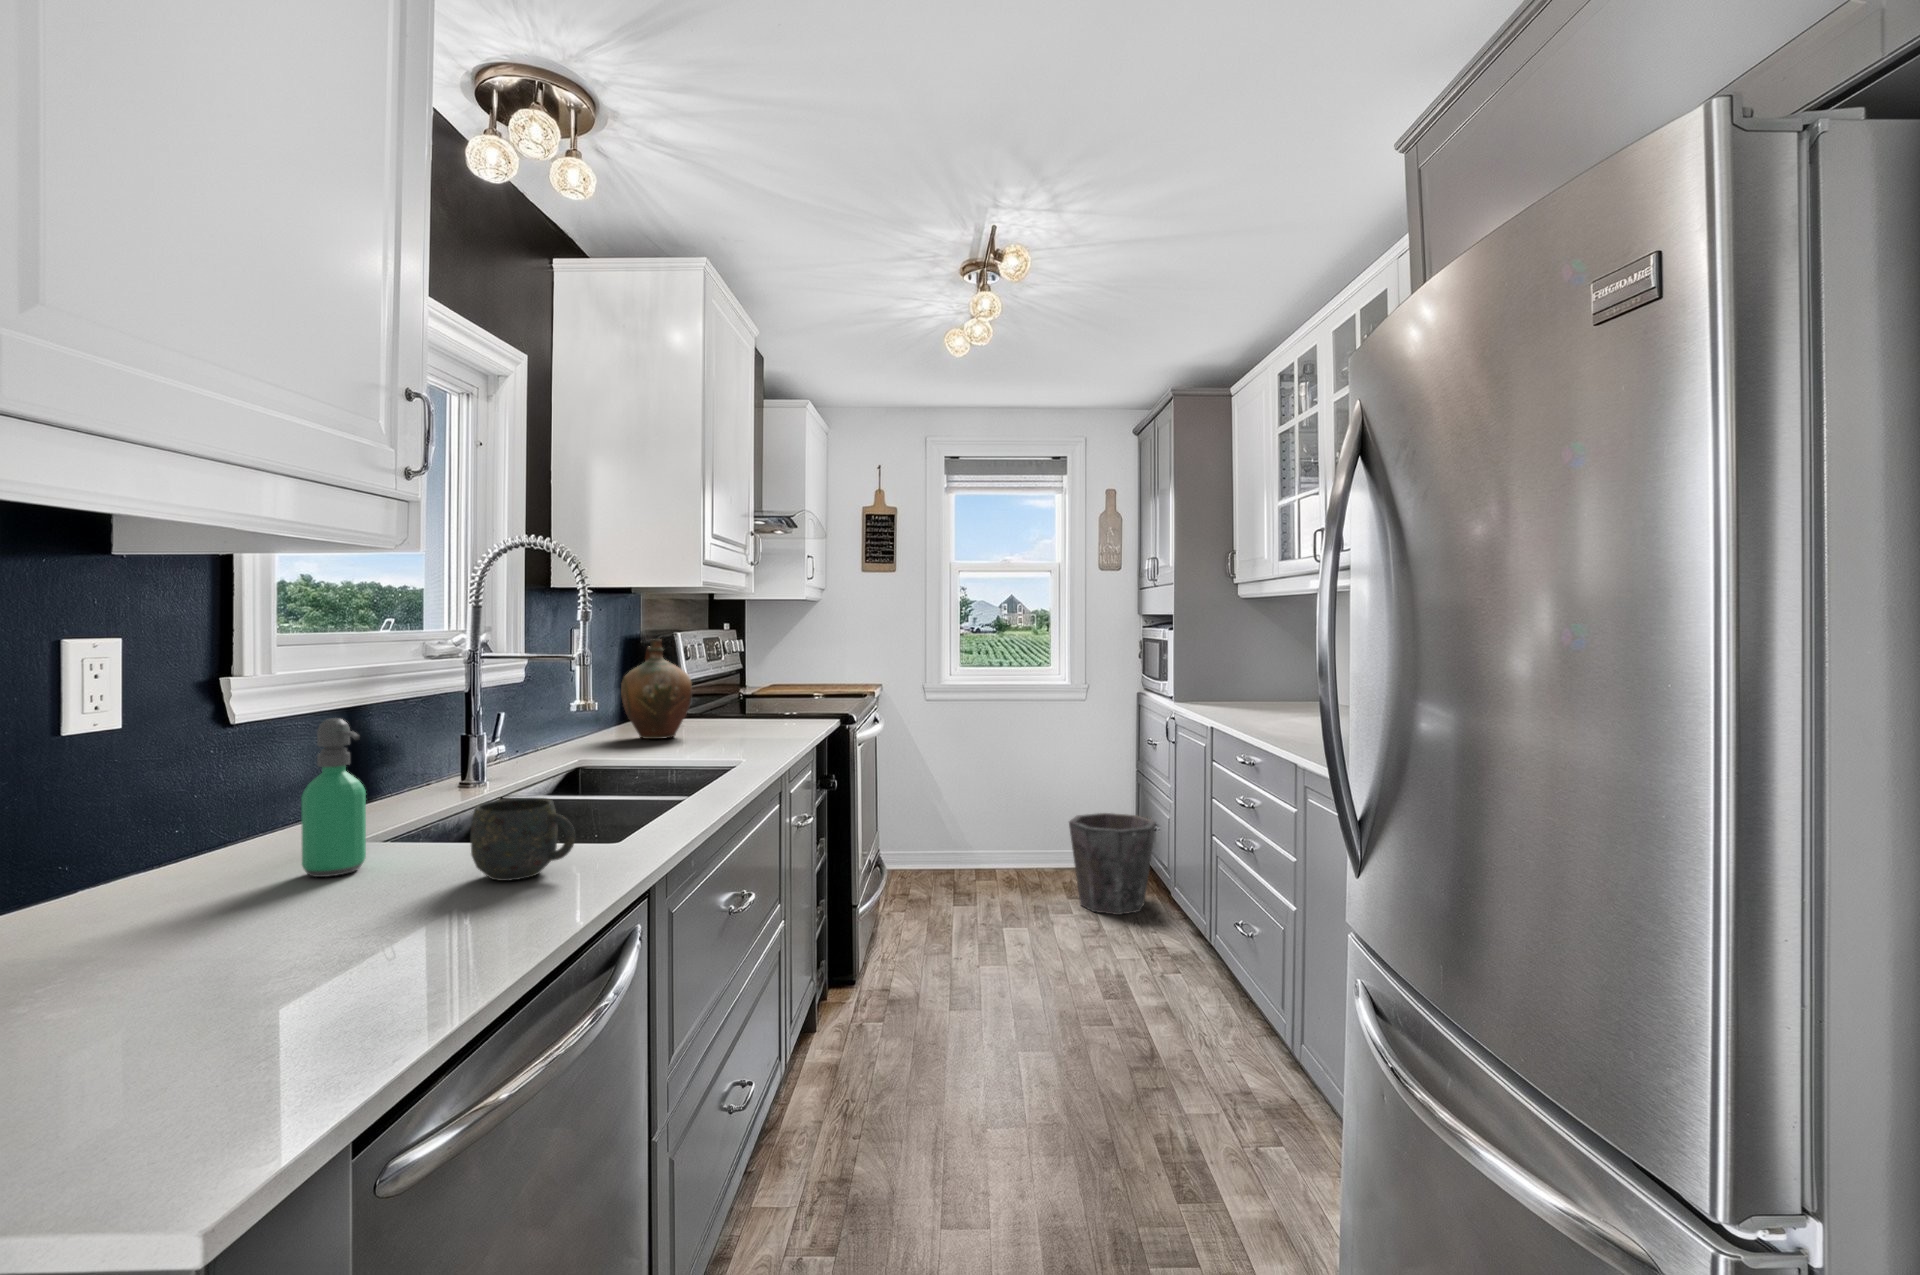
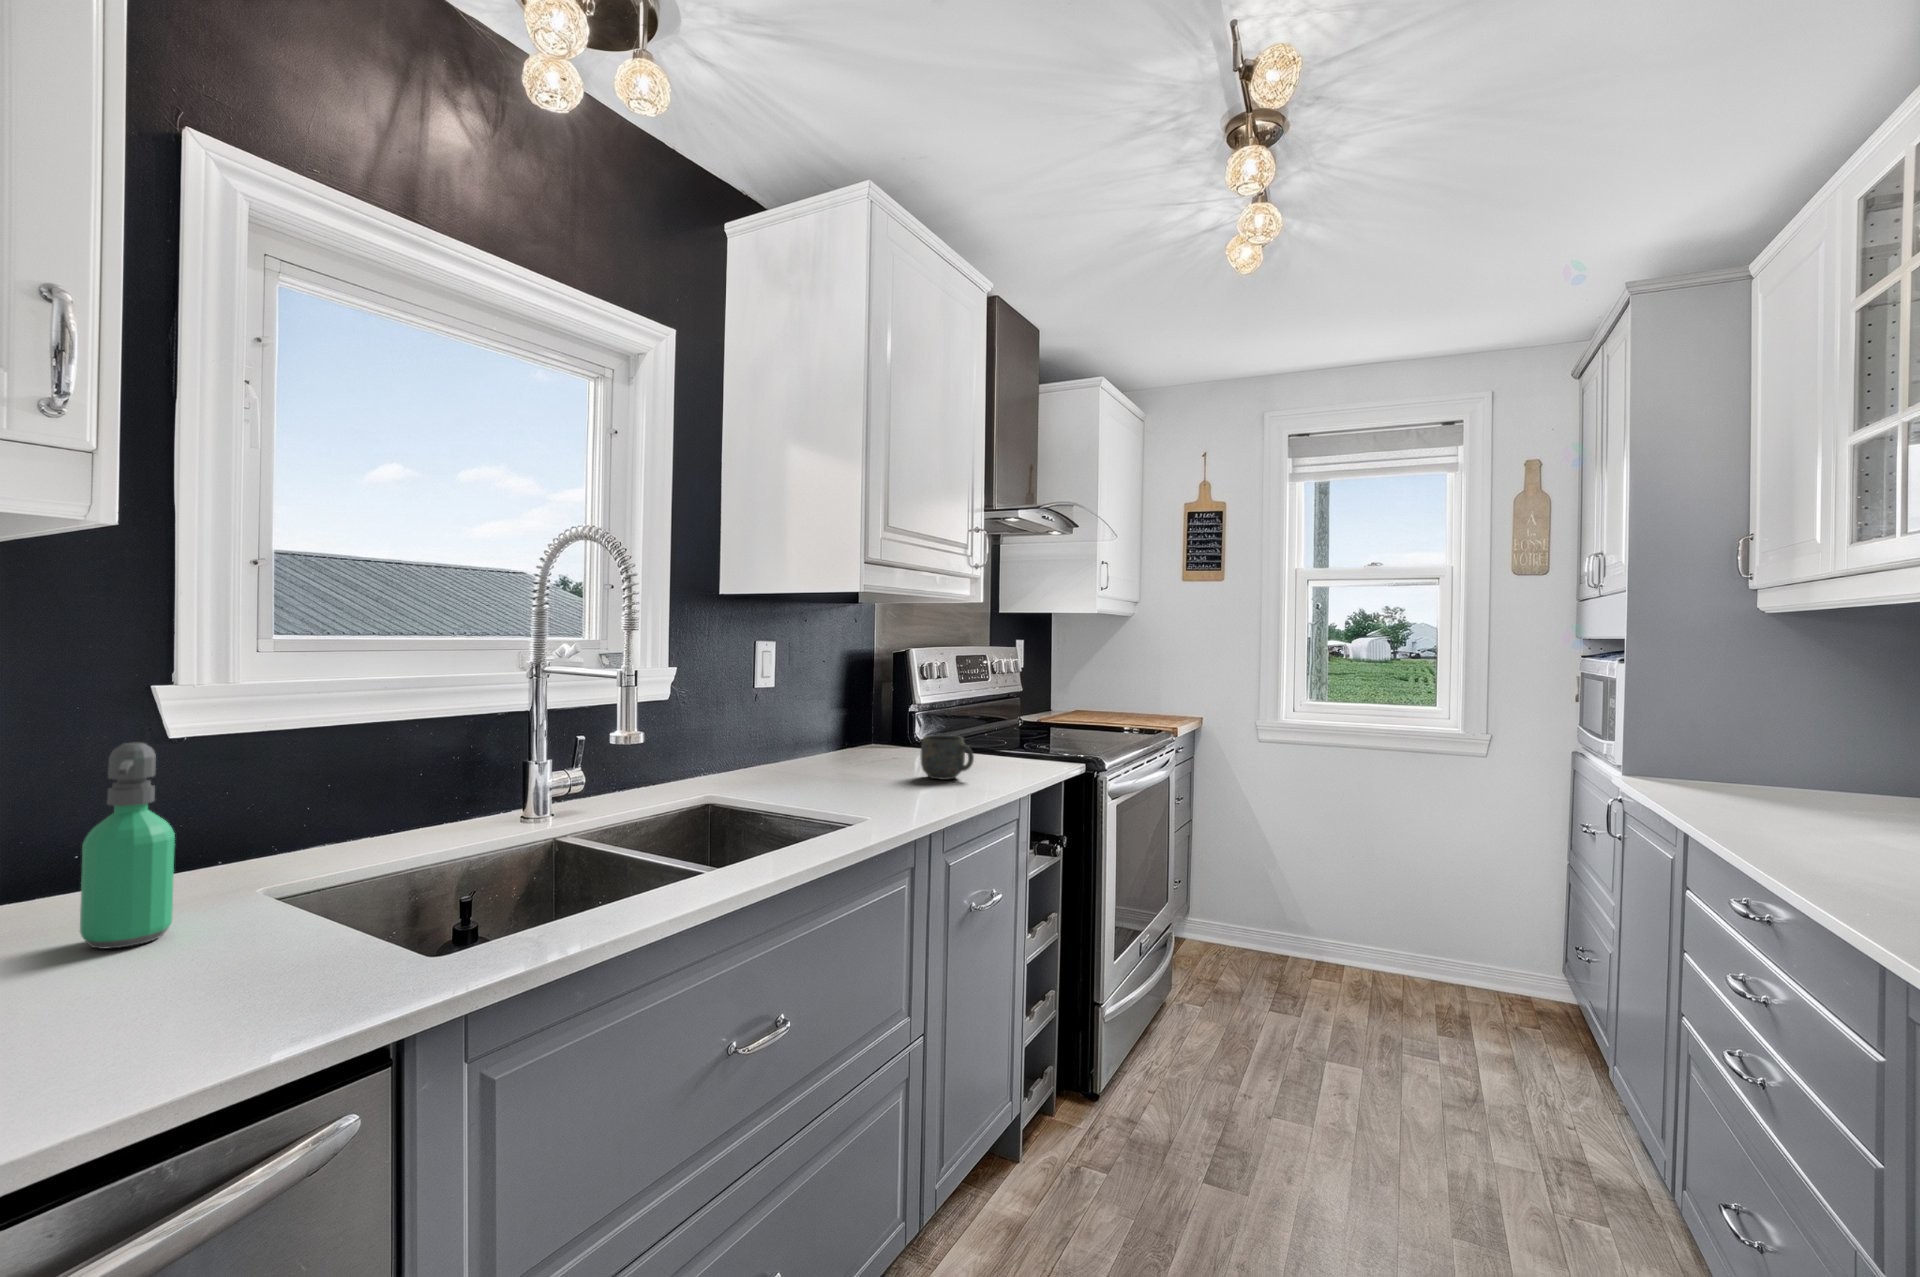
ceramic jug: present [621,639,692,739] -> none [808,654,887,771]
mug: present [471,798,575,881] -> present [920,735,974,780]
waste bin: present [1069,813,1156,915] -> none [1441,918,1590,1079]

